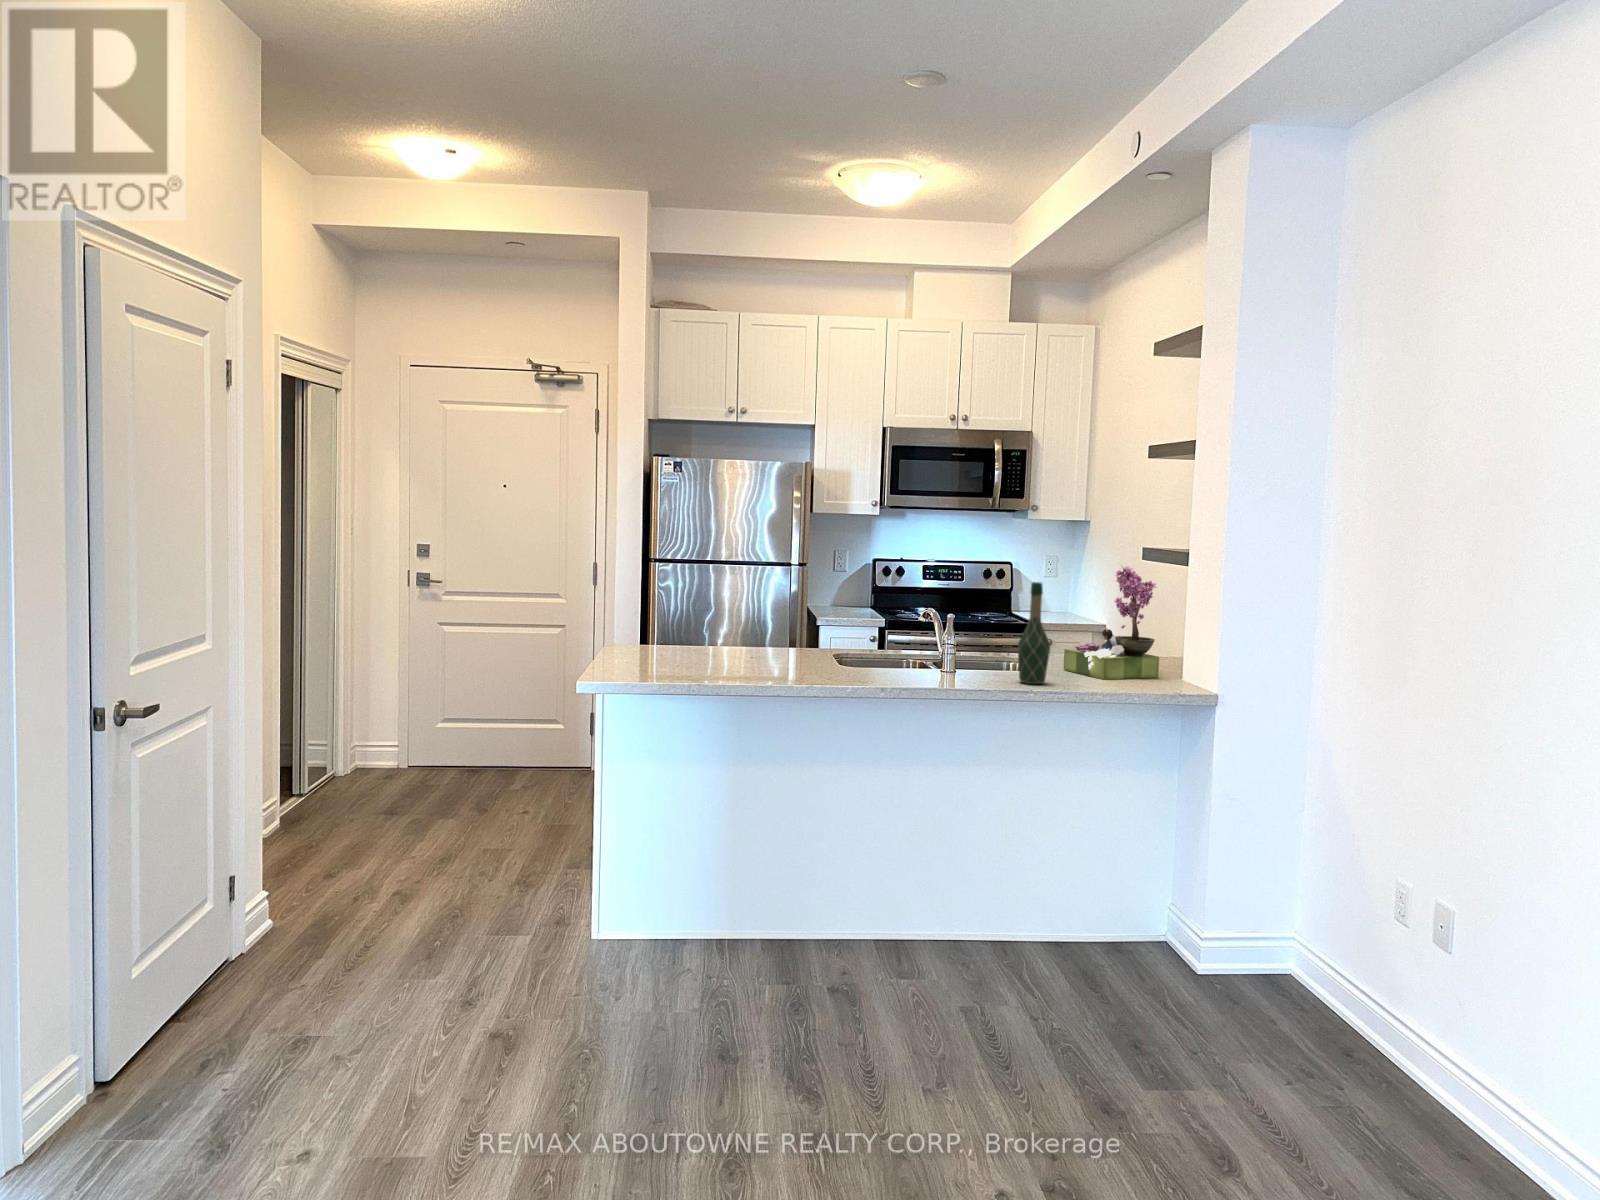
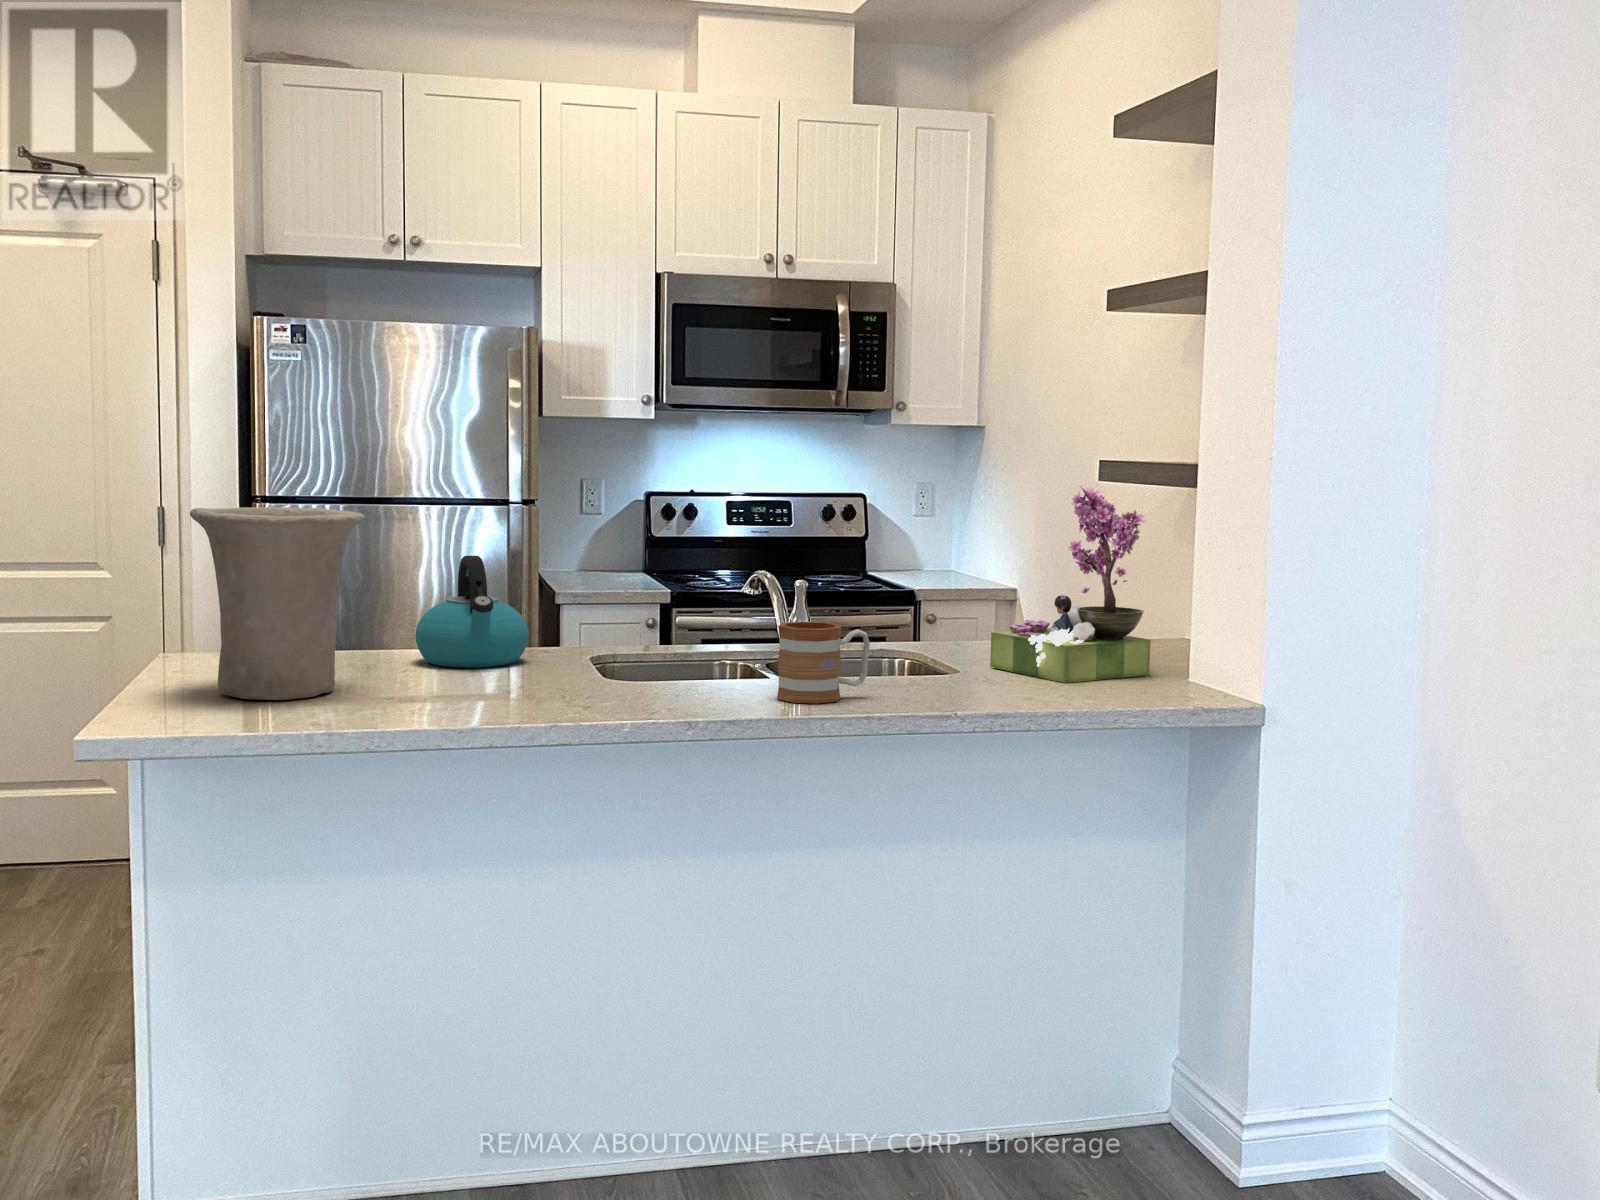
vase: none [629,569,716,670] -> present [190,507,365,700]
wine bottle: present [1017,582,1050,684] -> none [924,516,981,697]
kettle: none [739,597,800,658] -> present [415,556,529,668]
mug: none [933,639,986,684] -> present [777,622,870,704]

